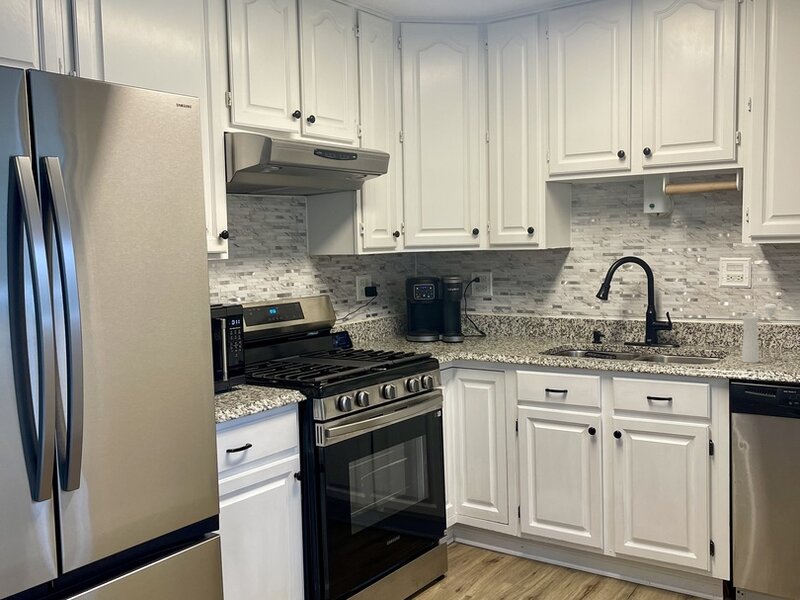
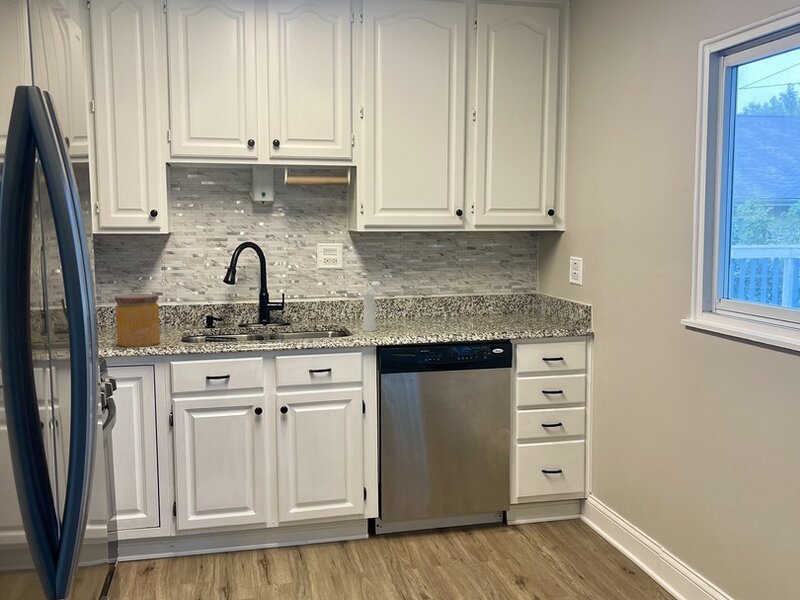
jar: none [482,305,520,353] -> present [115,294,160,347]

